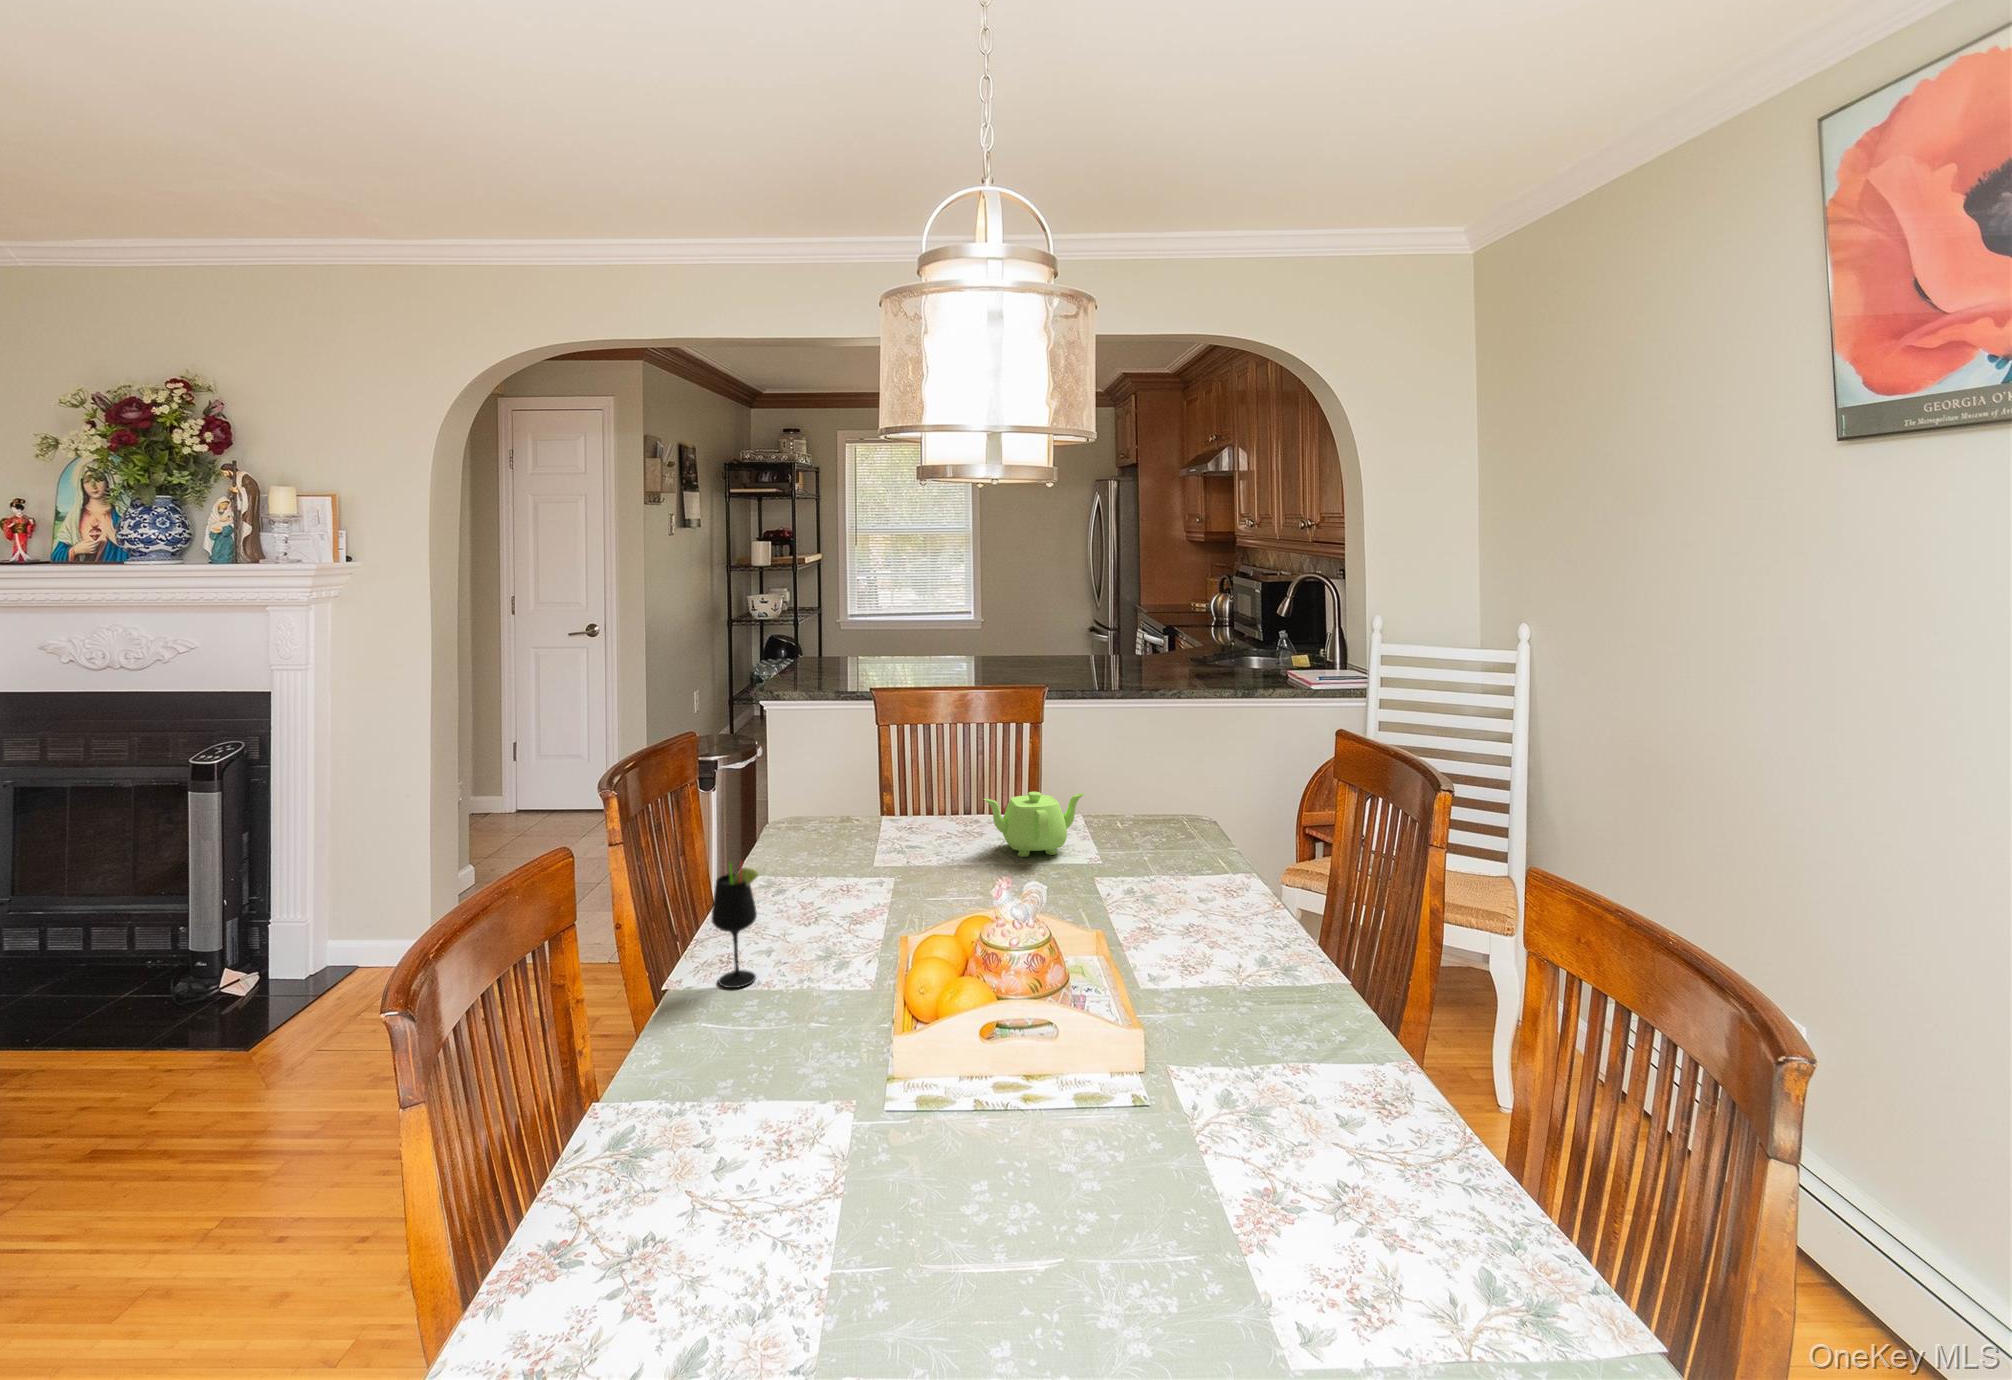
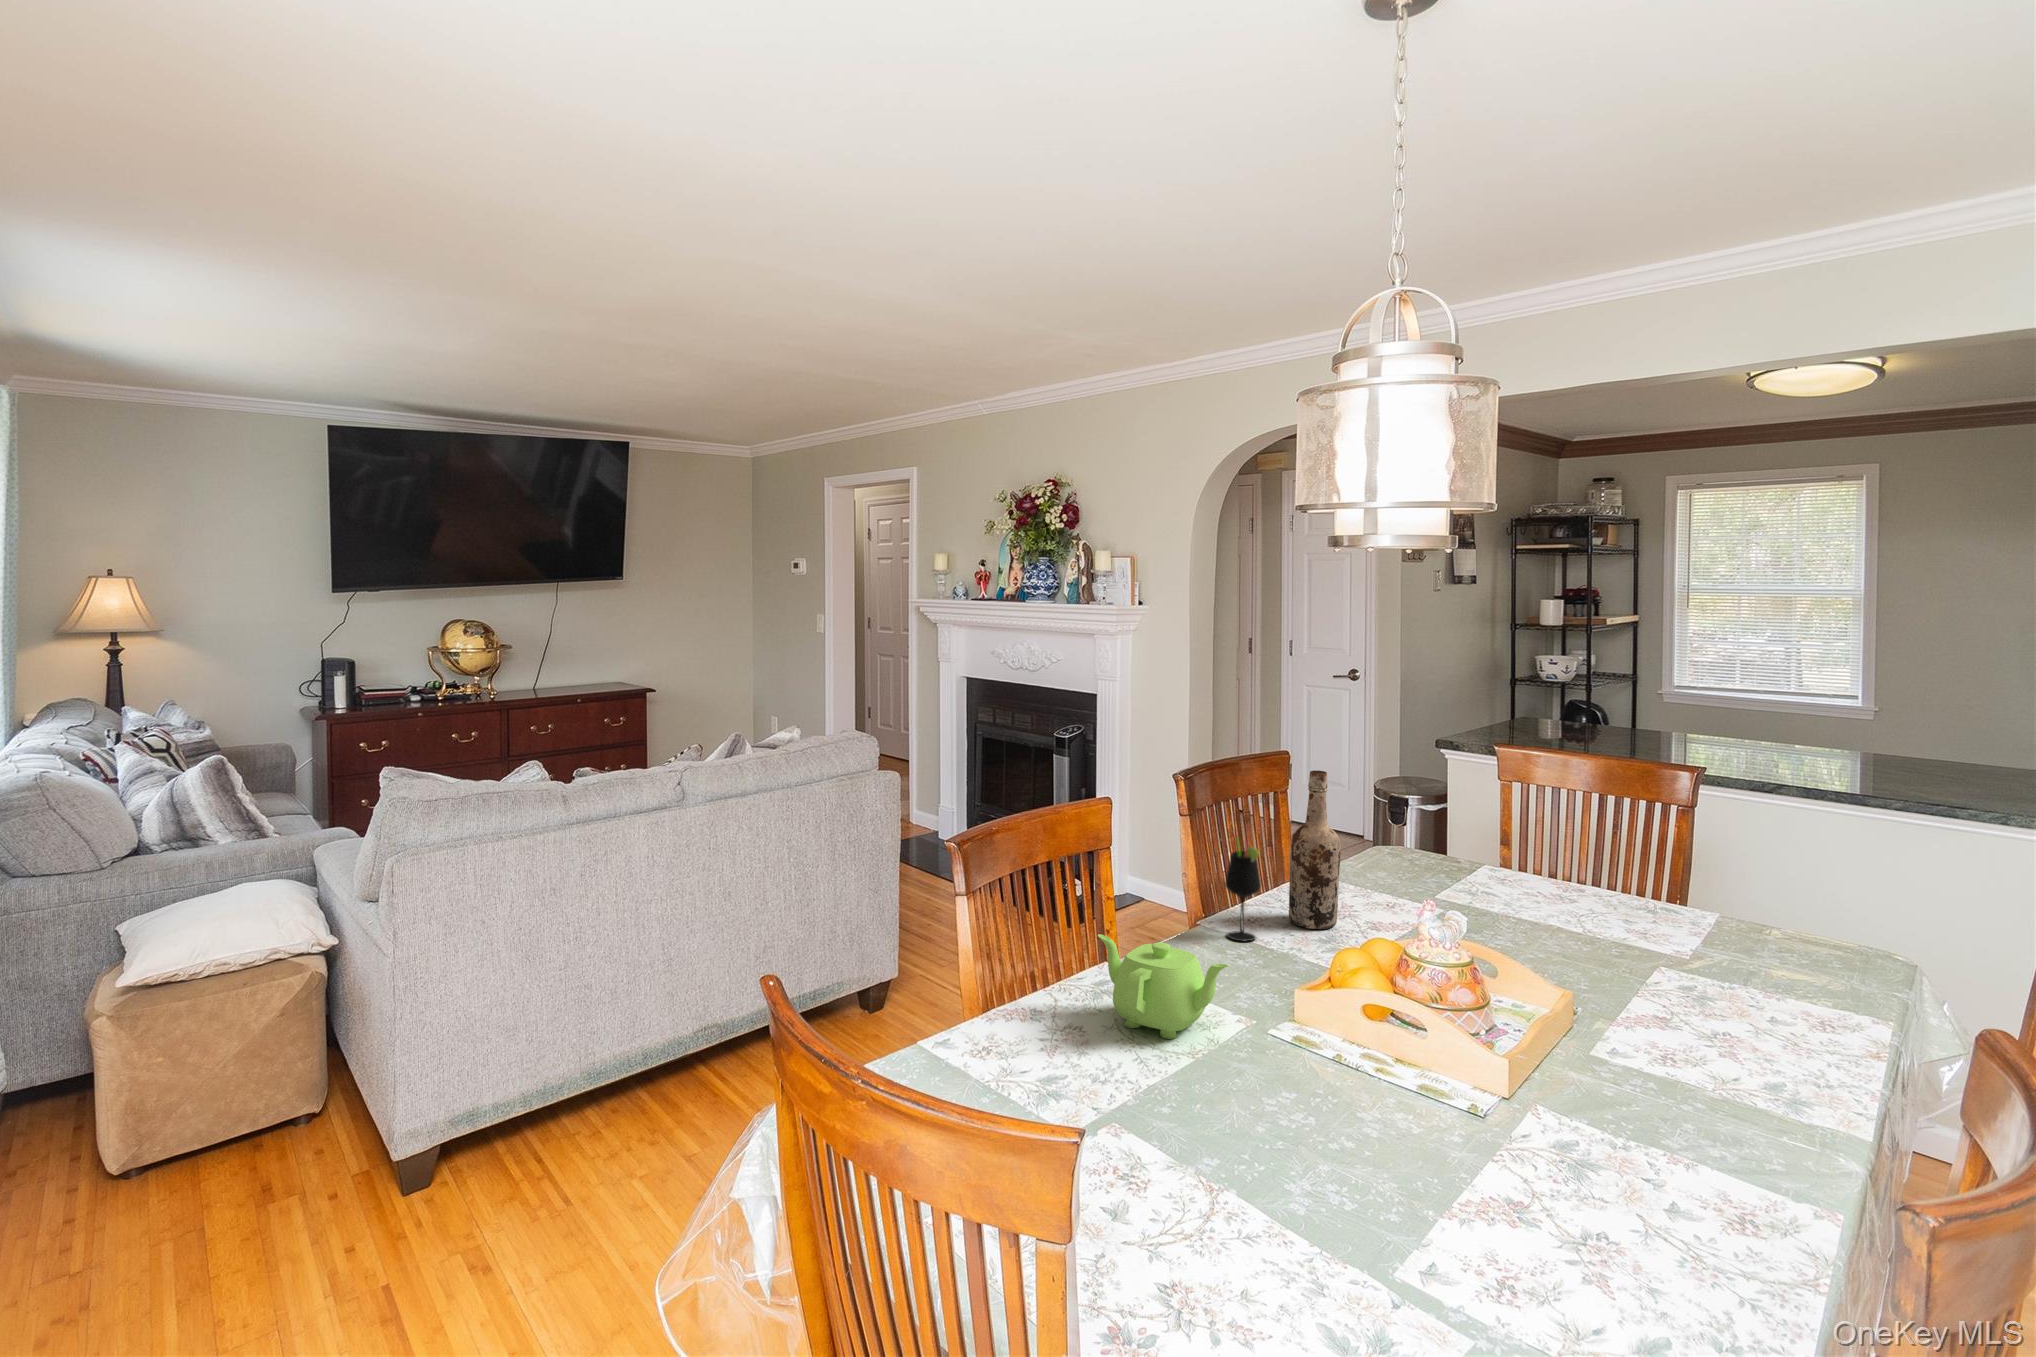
wine bottle: none [763,755,822,941] -> present [1289,770,1341,929]
teapot: present [984,792,1085,857] -> present [1098,934,1228,1039]

